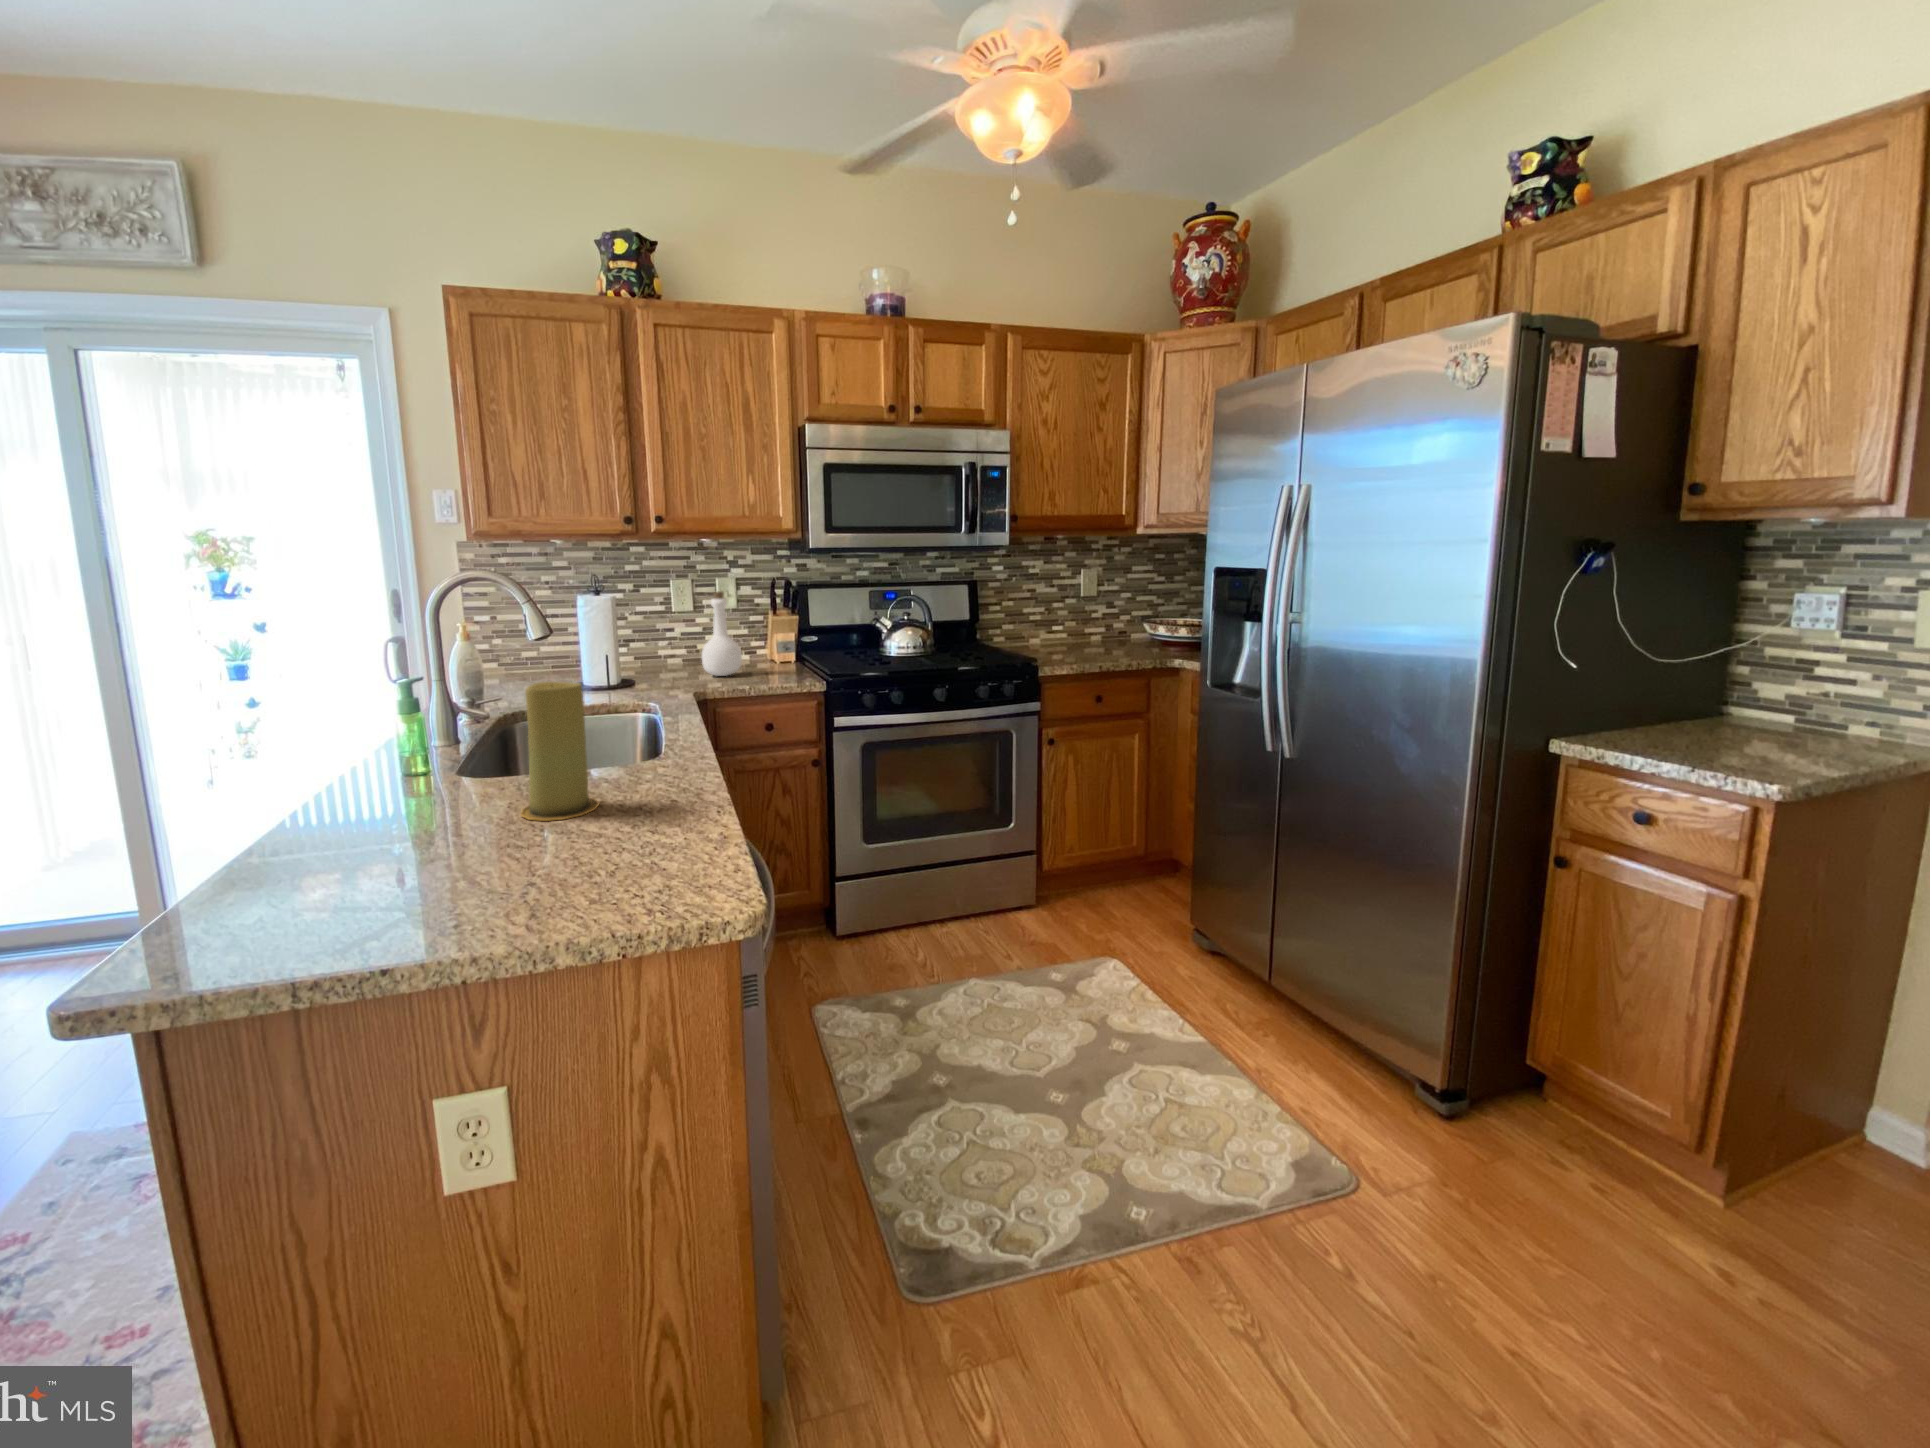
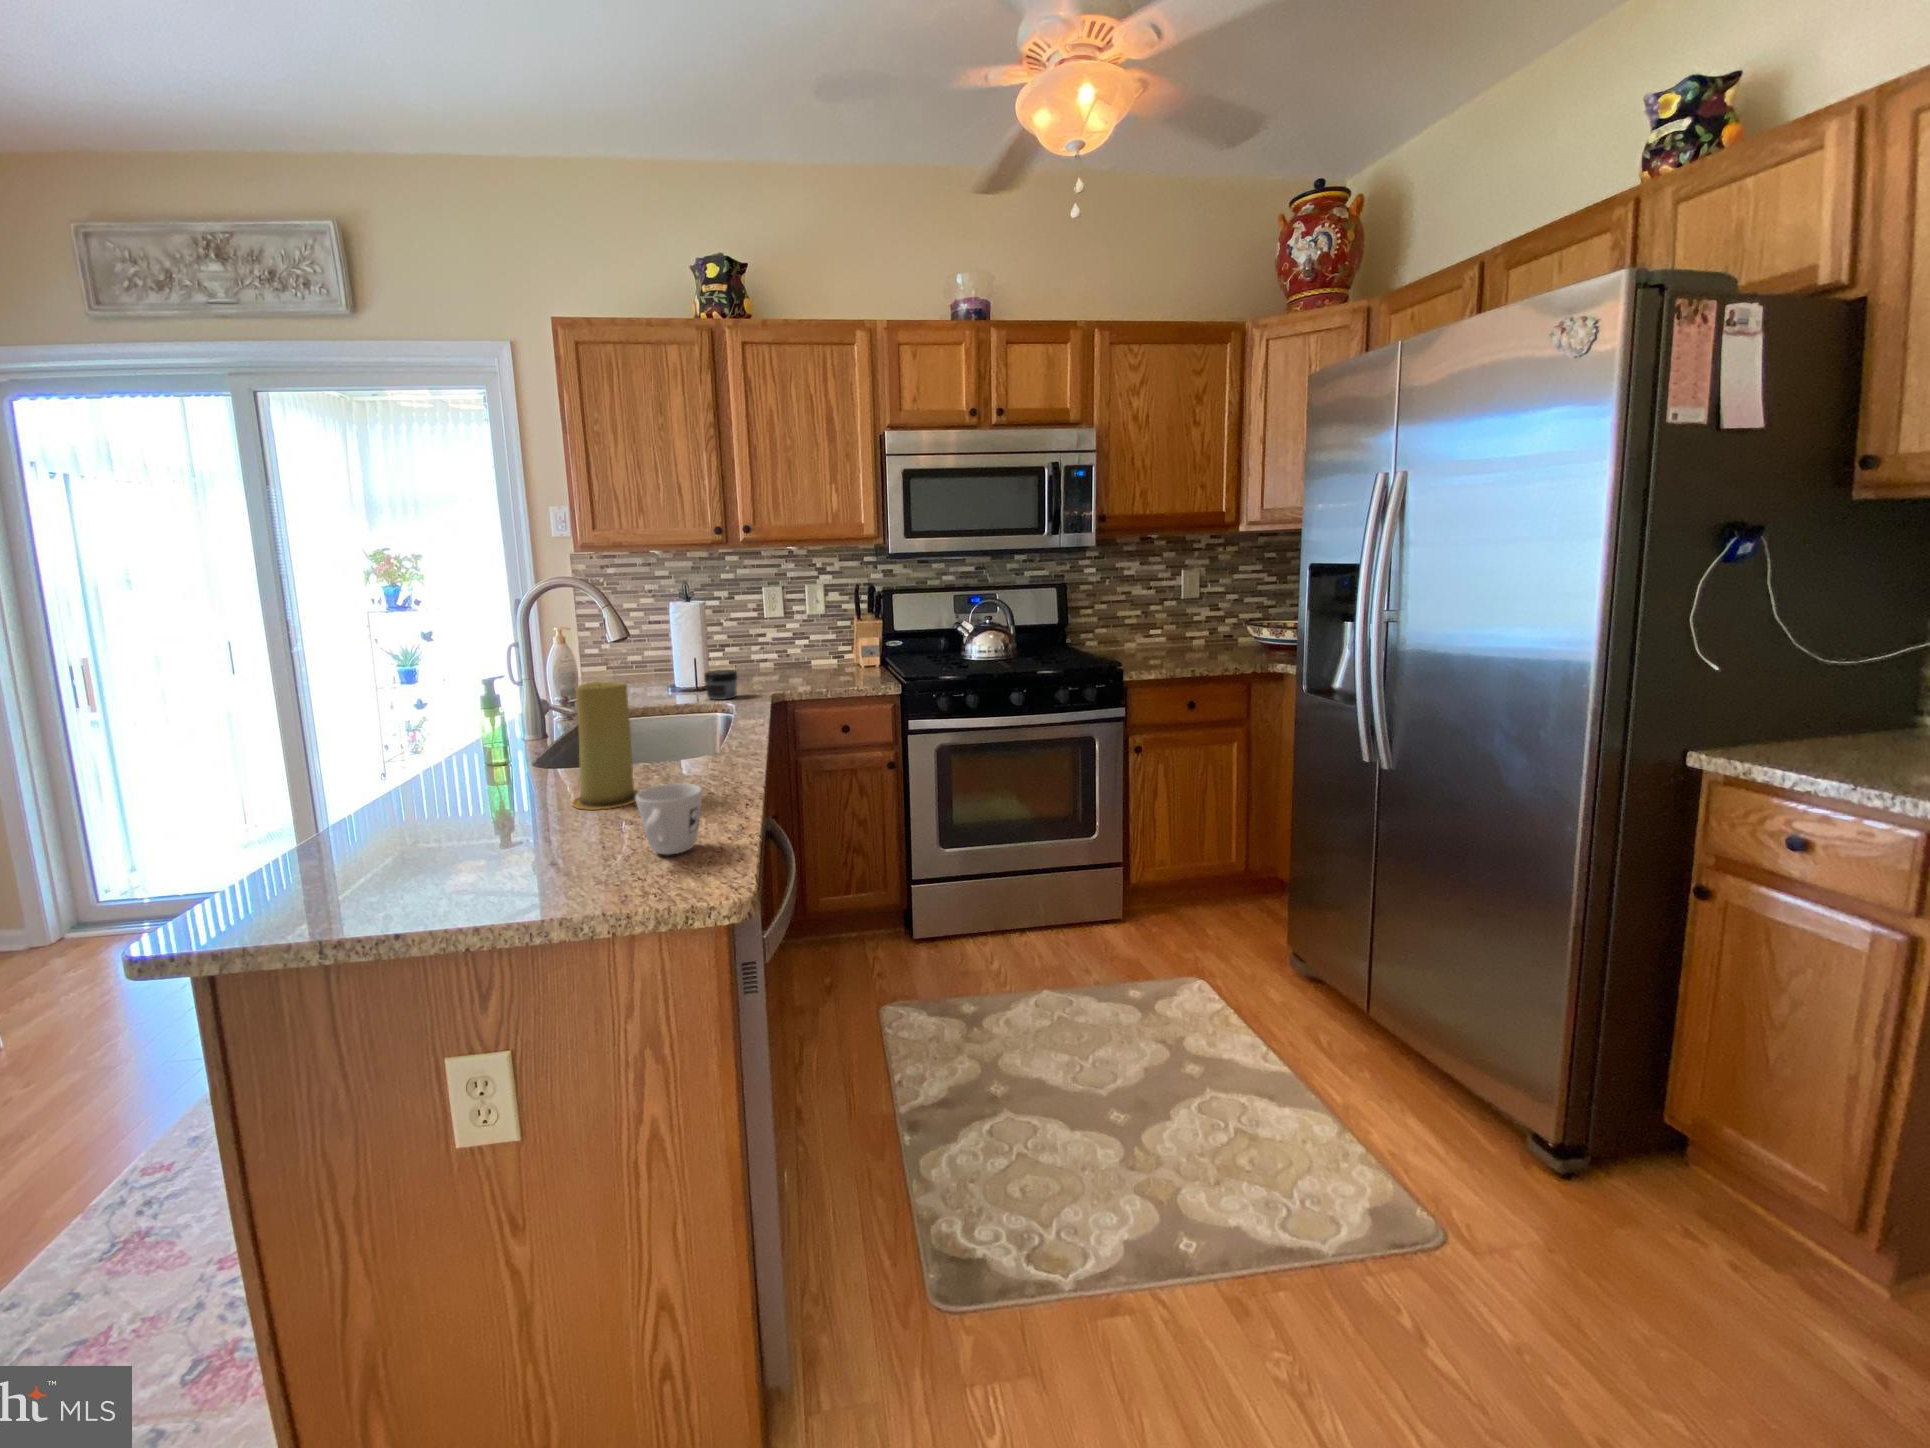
bottle: present [701,591,742,676] -> none [783,598,822,680]
jar: none [623,666,660,697] -> present [704,670,738,700]
mug: none [619,792,691,869] -> present [636,783,703,854]

